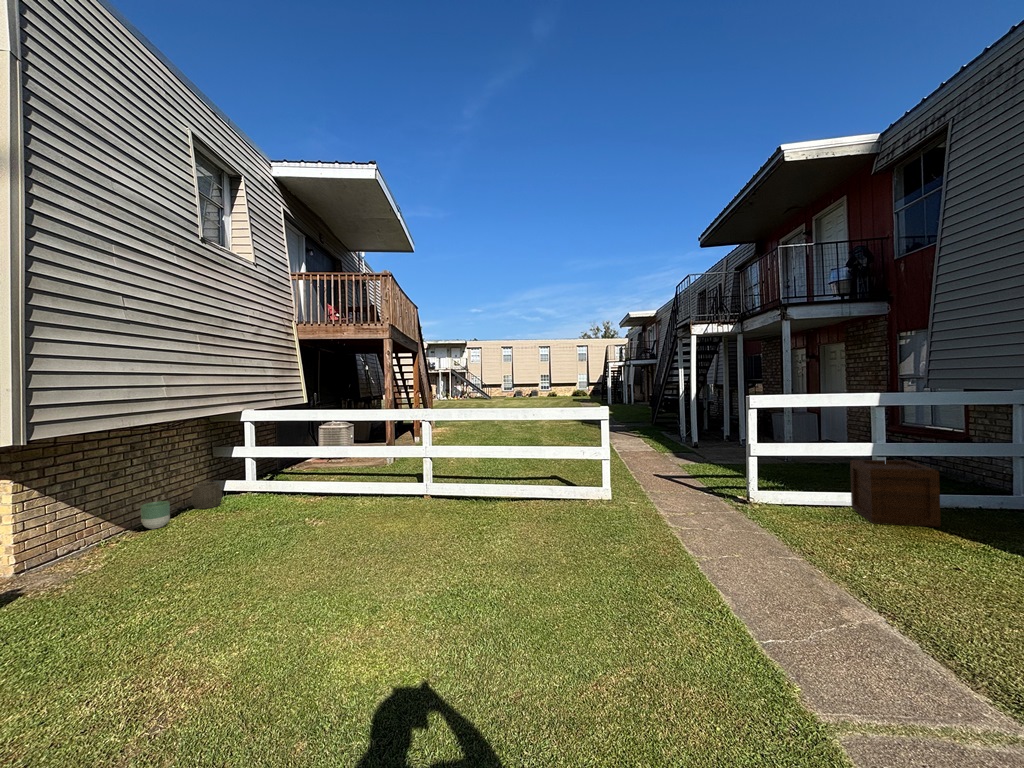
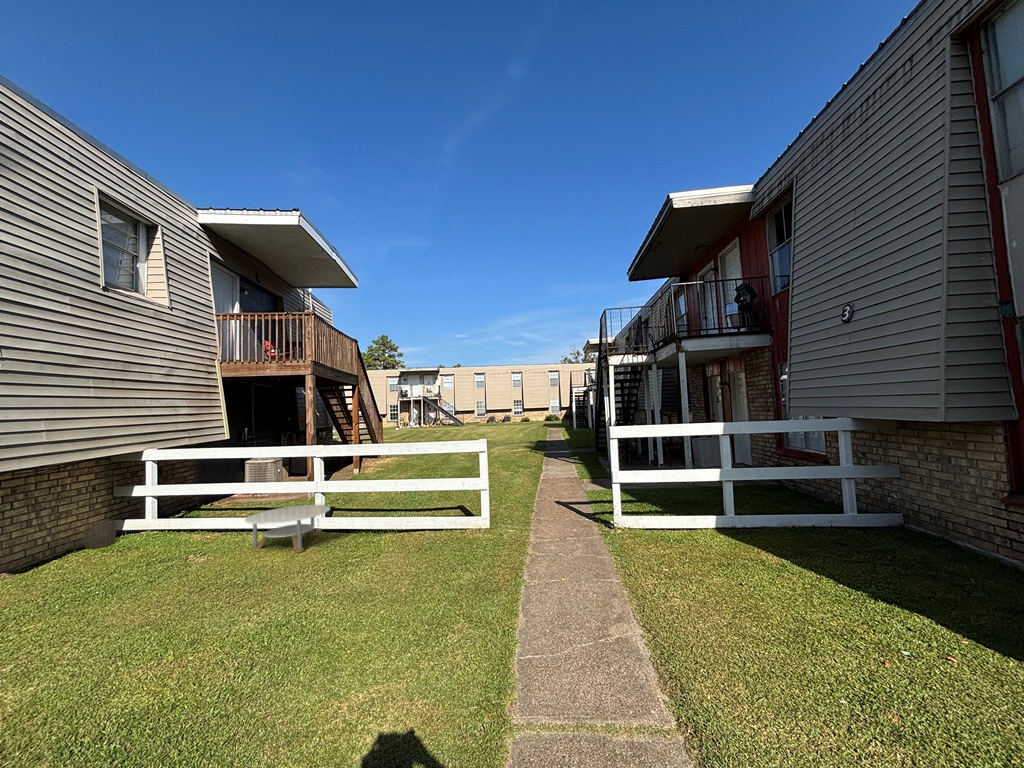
wooden crate: present [850,460,941,527] -> none [700,485,767,547]
round table: none [365,471,448,519] -> present [245,505,330,553]
planter: present [140,501,170,529] -> none [15,543,48,571]

